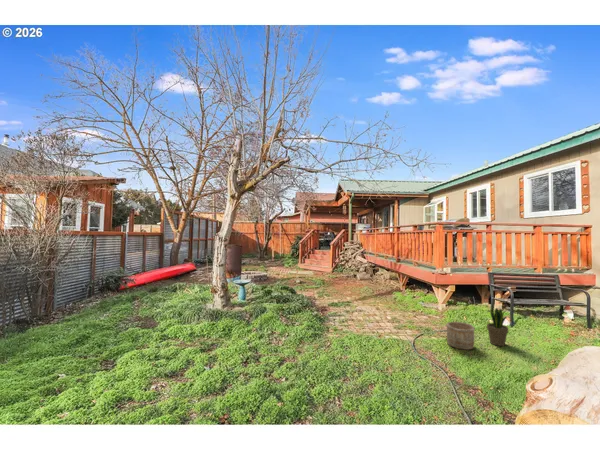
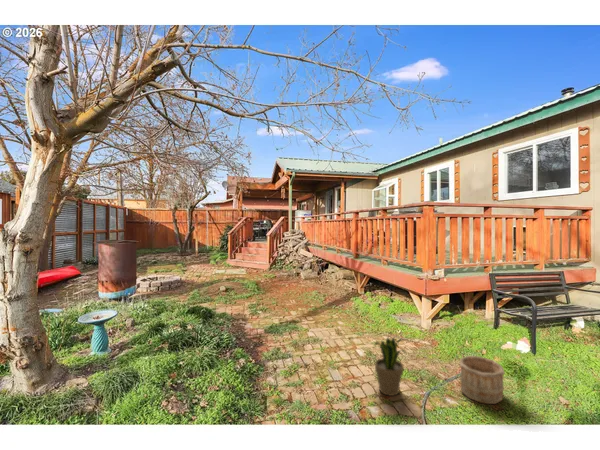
potted plant: present [487,308,510,346] -> present [375,338,404,396]

